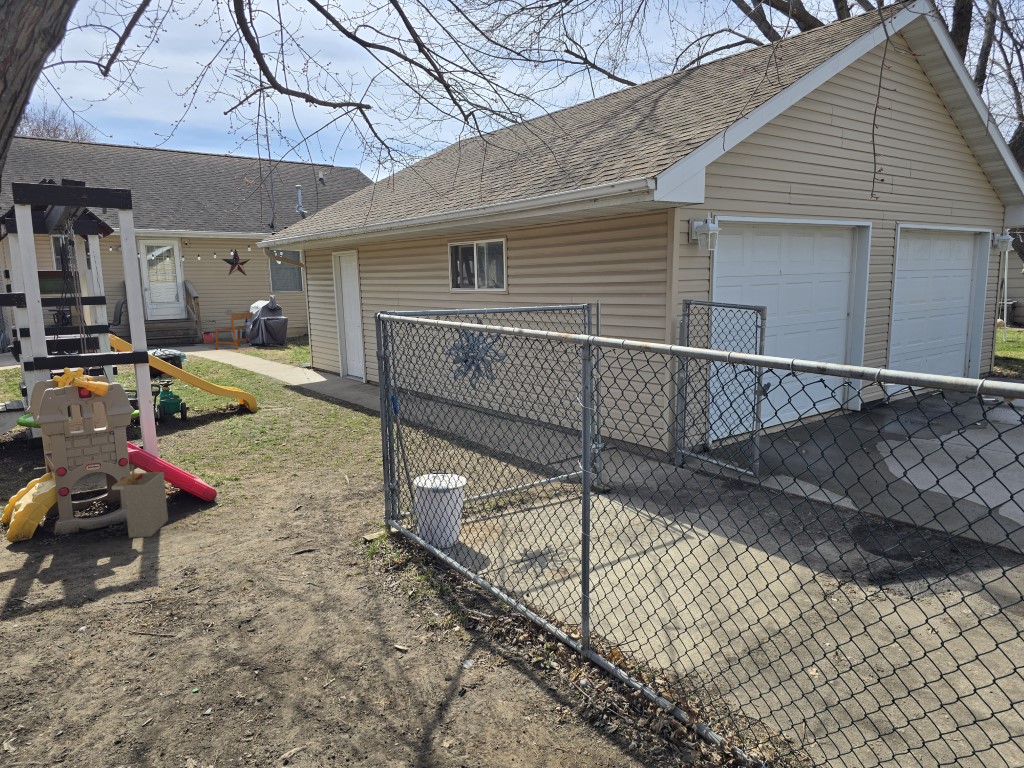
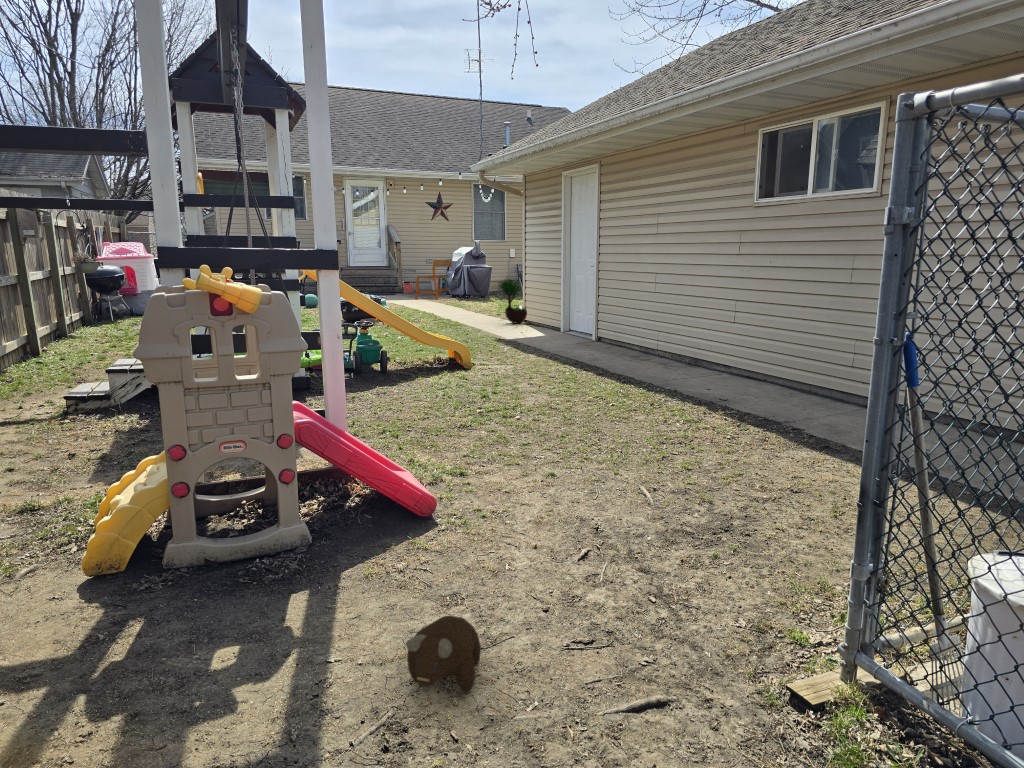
potted tree: none [286,330,313,371] -> present [499,278,527,323]
storage bin: present [112,465,168,538] -> none [255,452,355,597]
plush toy: none [194,525,232,556] -> present [406,616,481,693]

